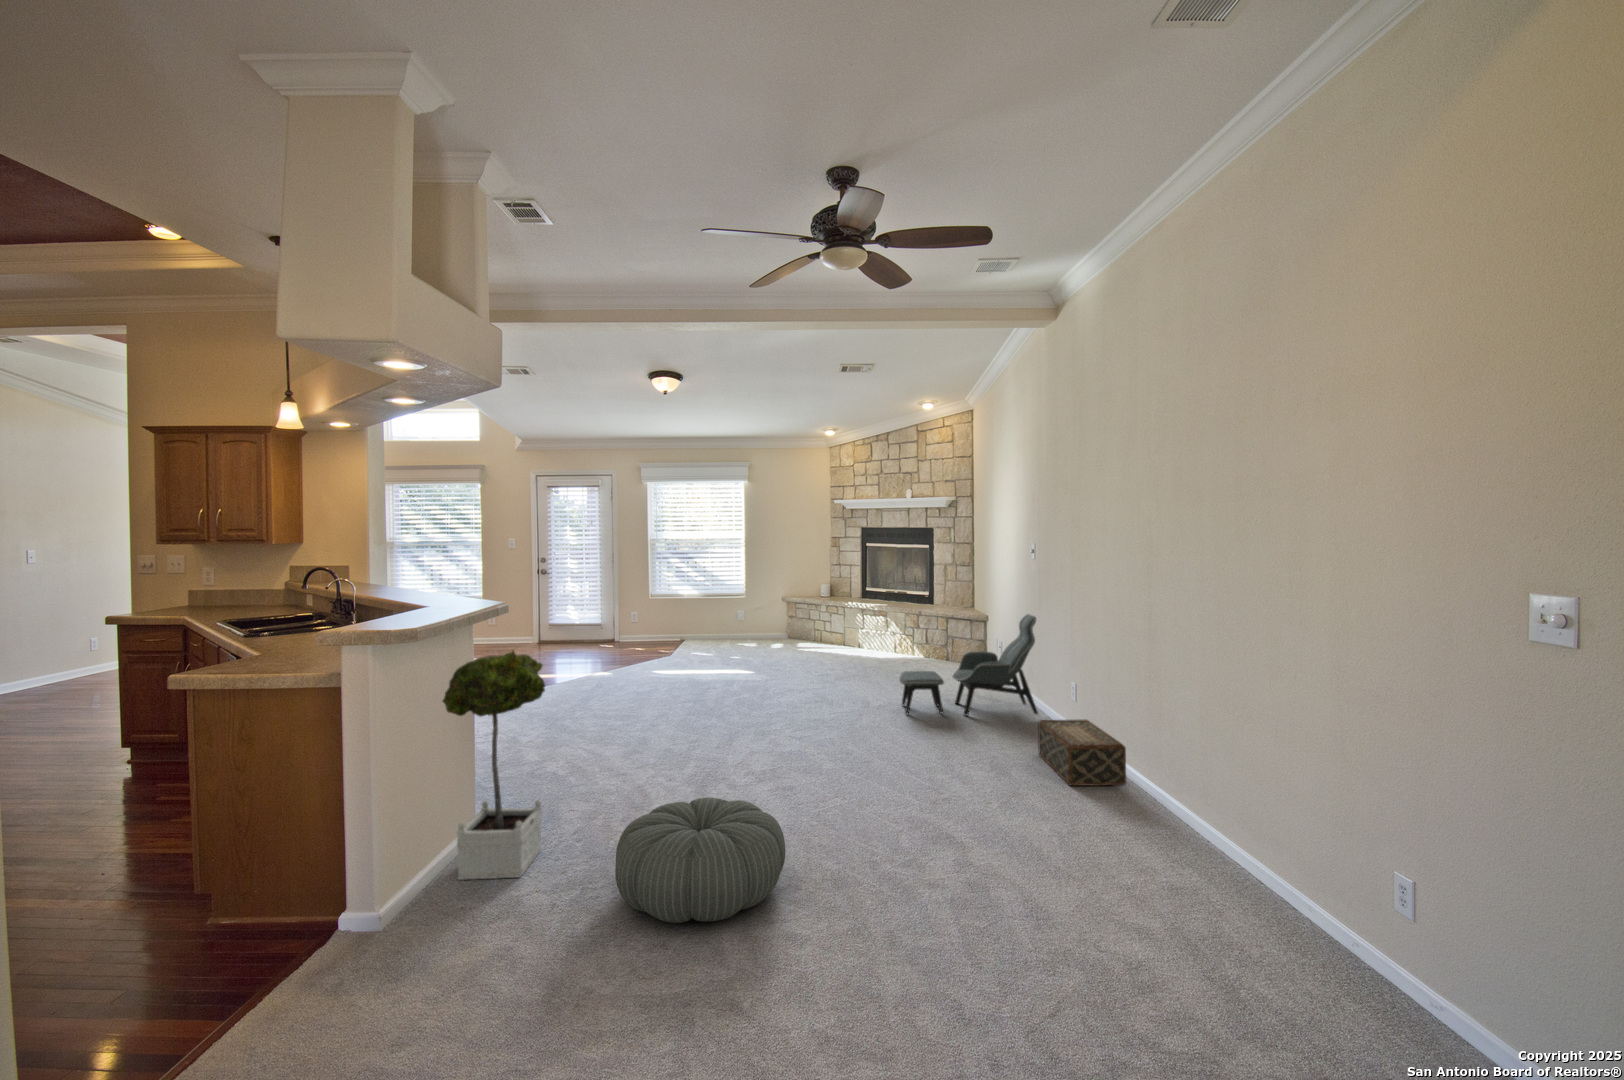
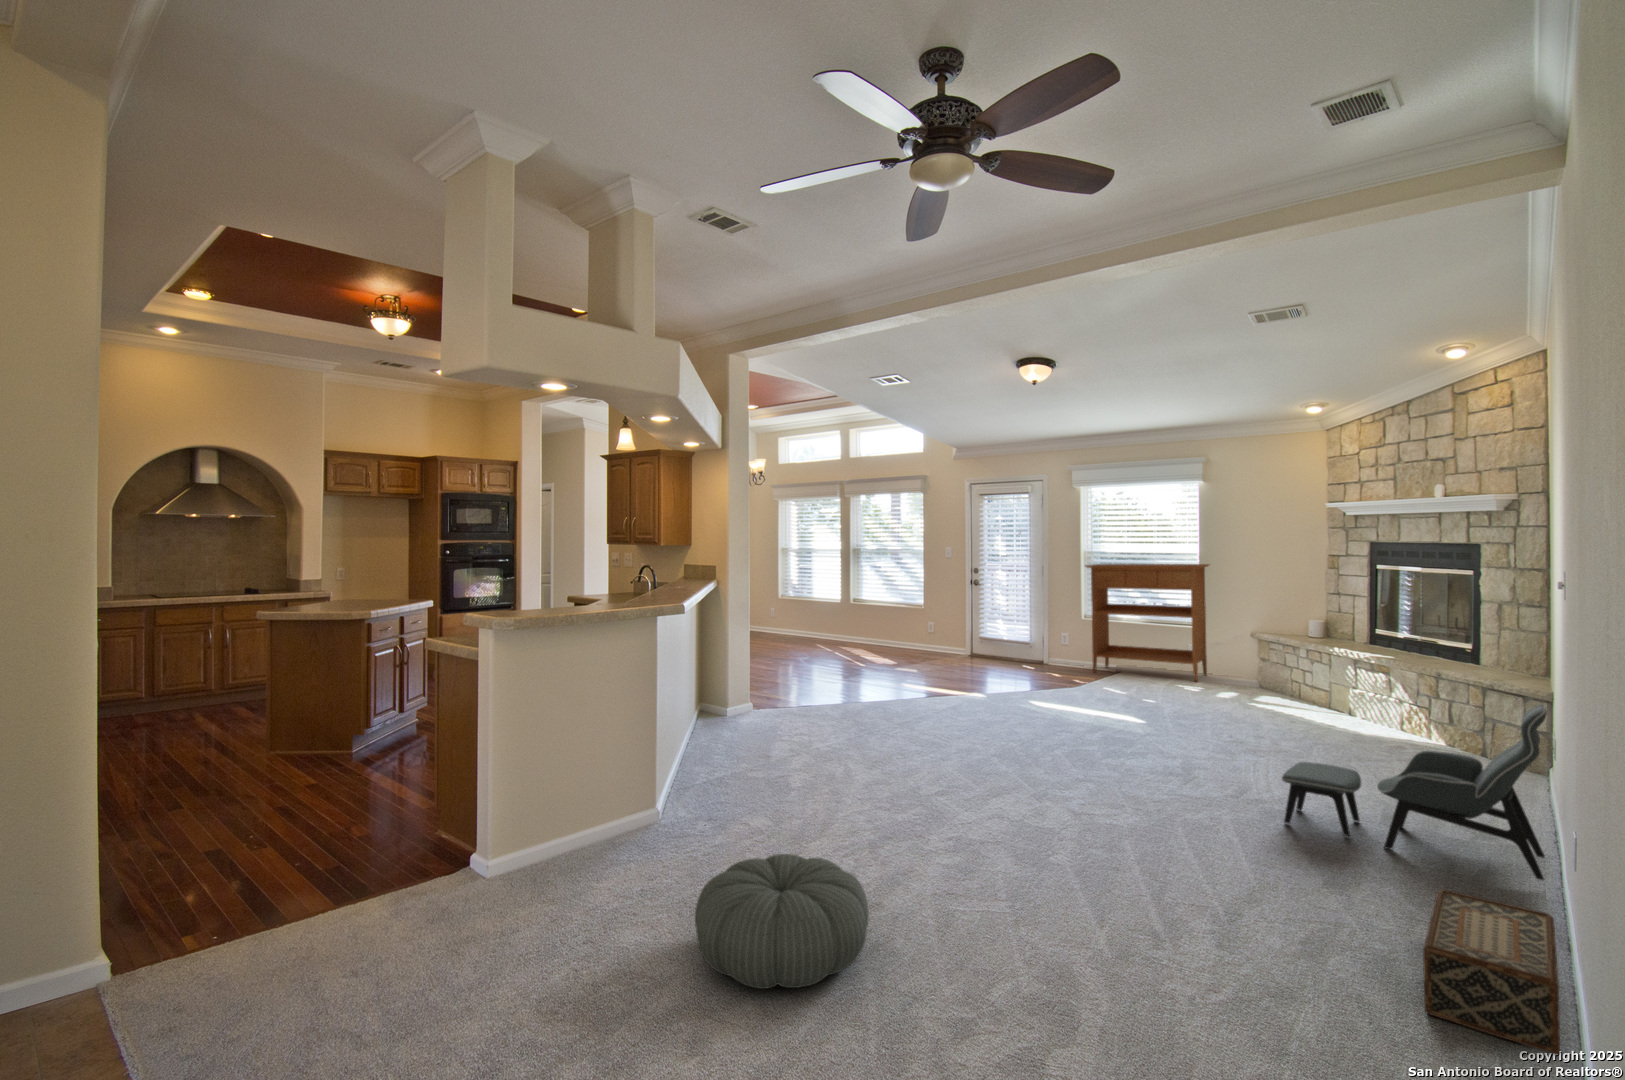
console table: none [661,547,754,642] -> present [1085,564,1209,682]
potted tree: present [443,650,545,880] -> none [633,680,725,883]

